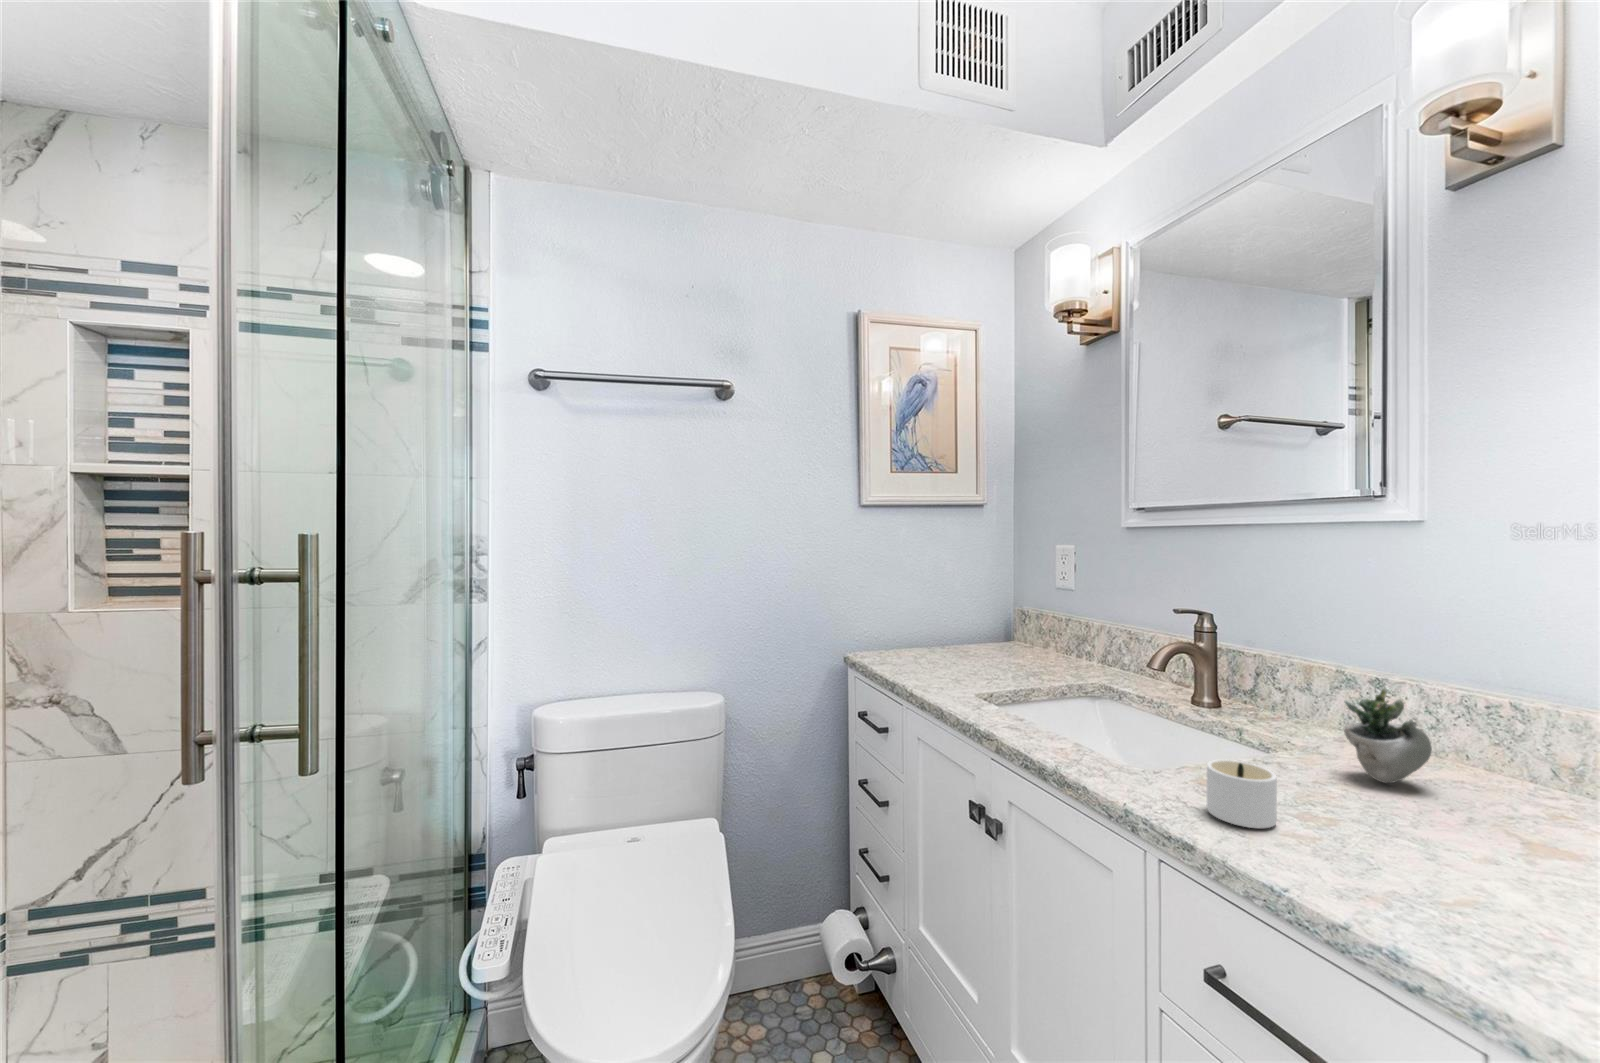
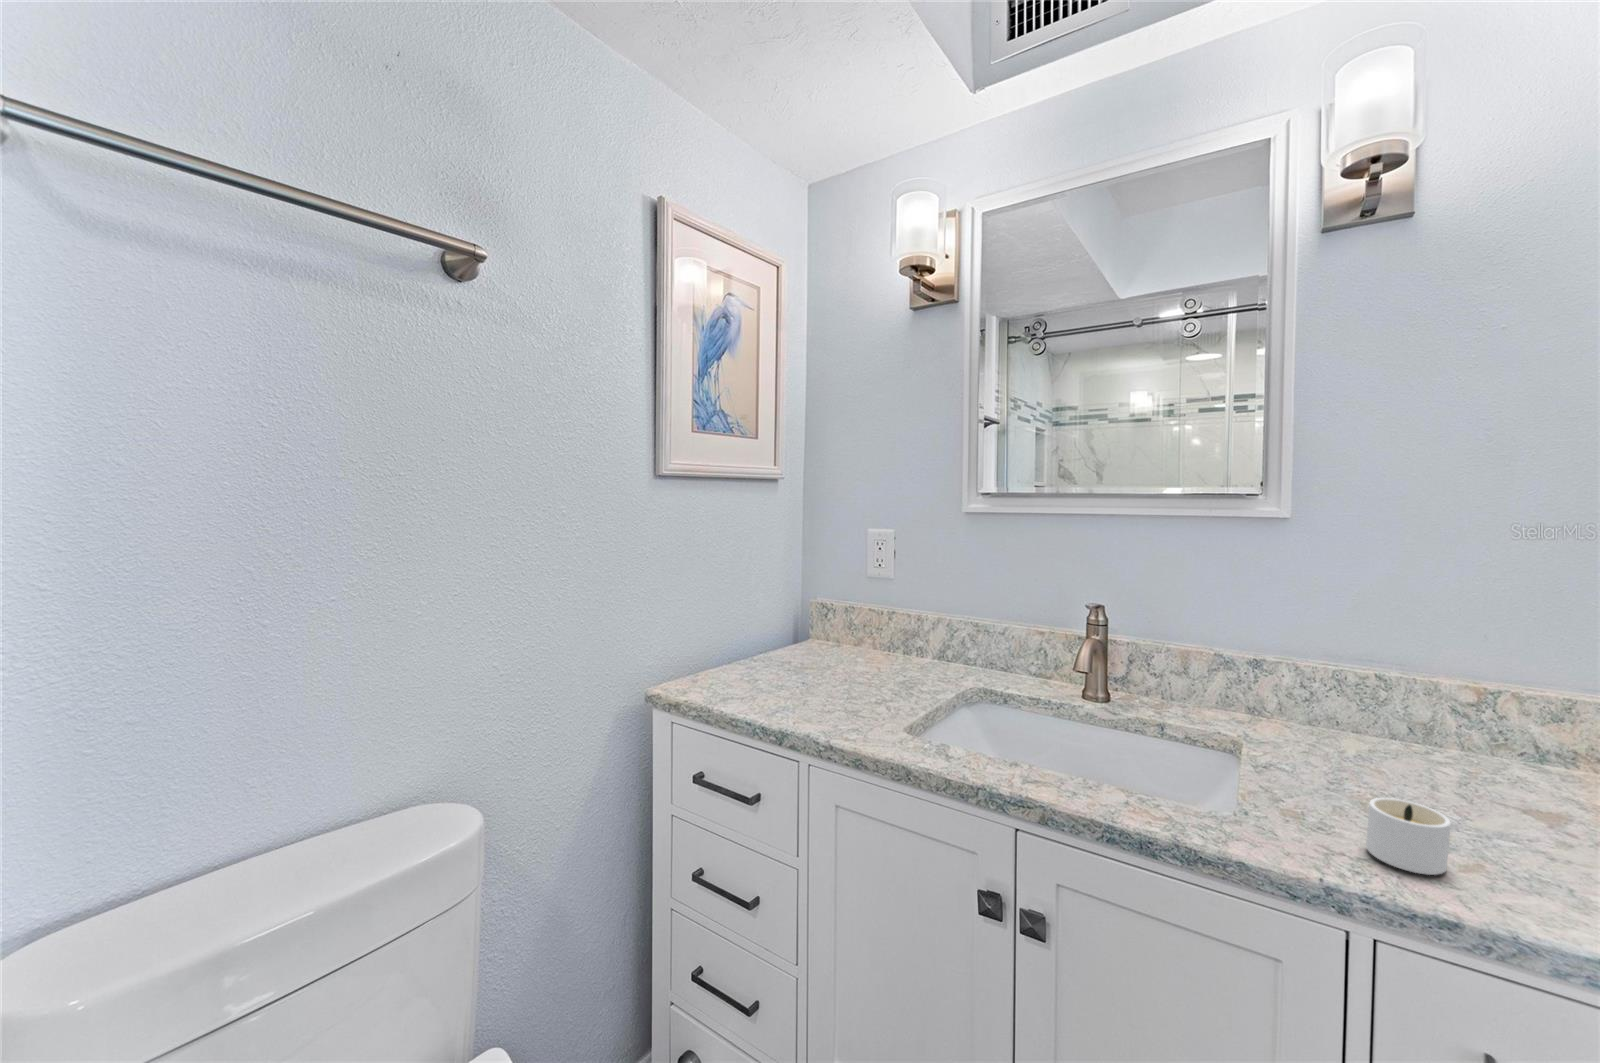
succulent plant: present [1344,689,1491,783] -> none [1319,684,1478,769]

